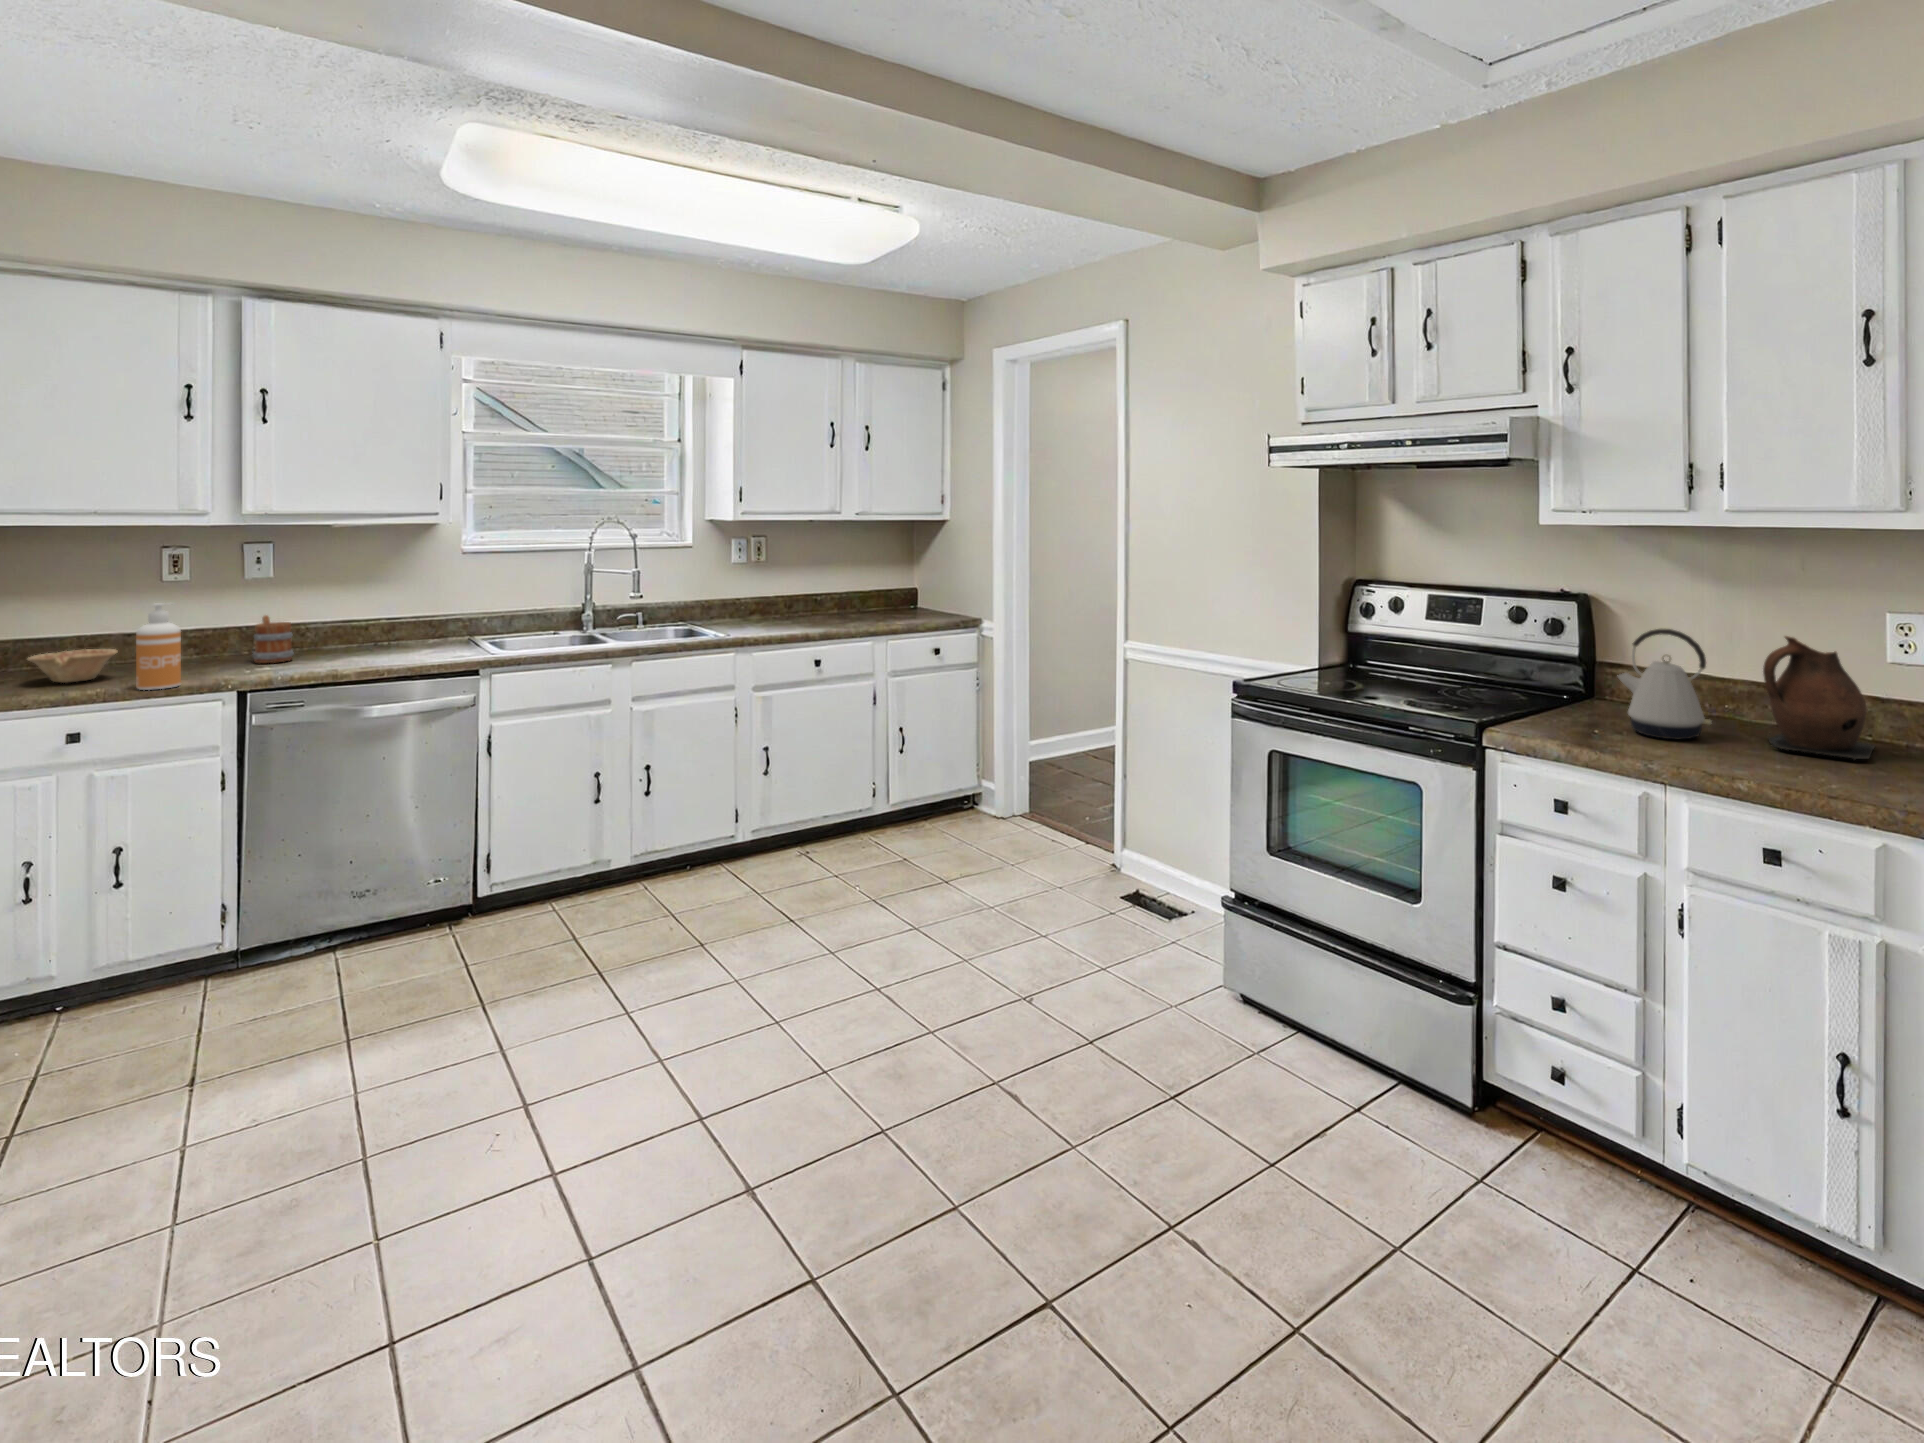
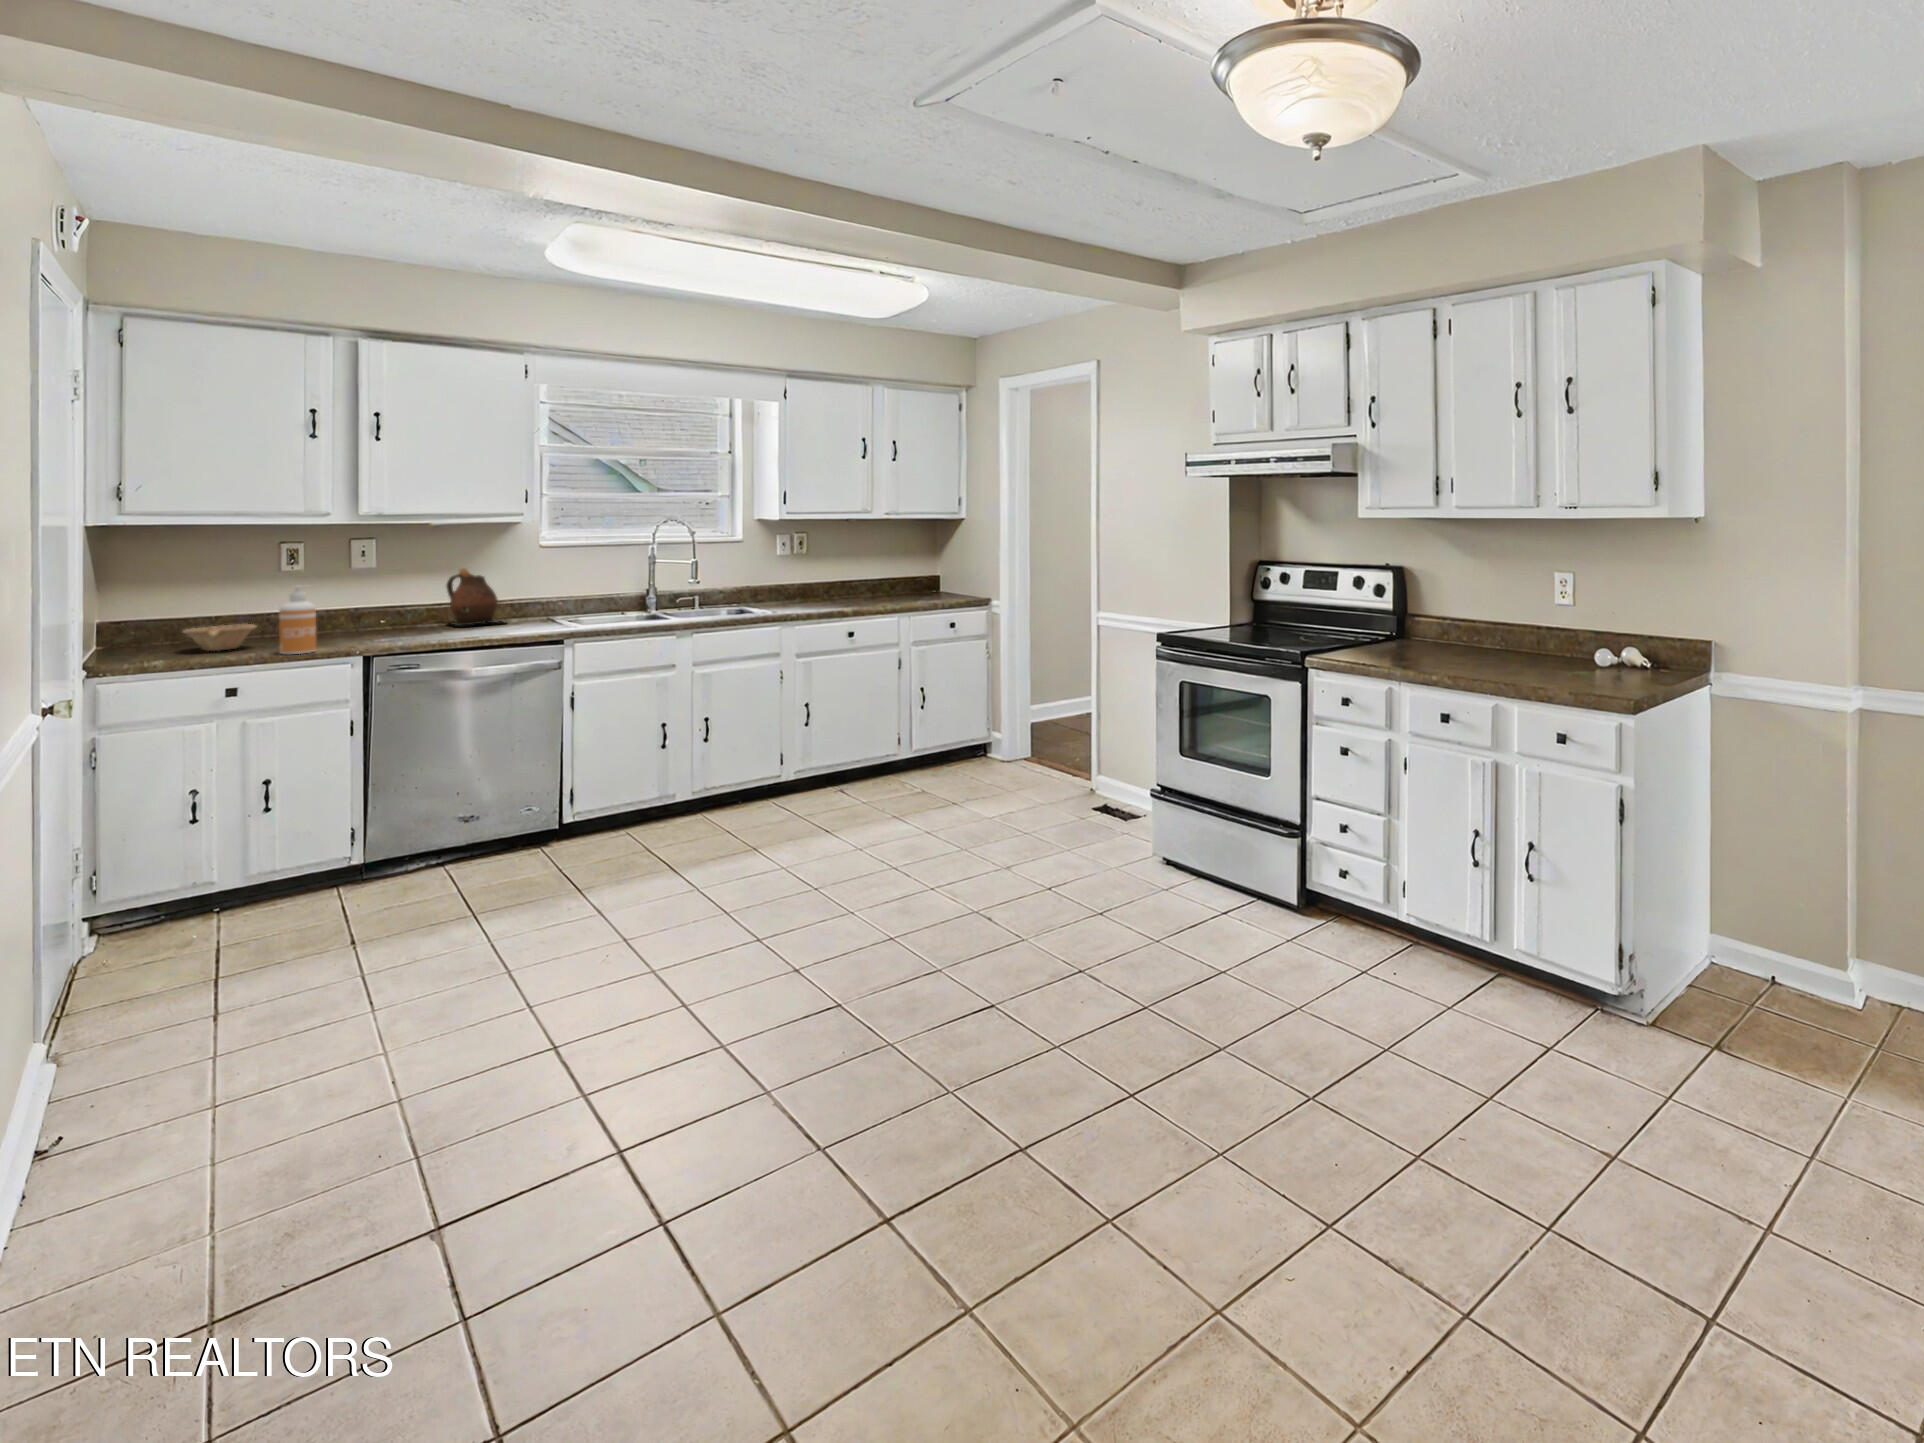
mug: present [253,615,293,663] -> none [366,598,402,636]
kettle: present [1617,629,1711,739] -> none [1394,585,1448,656]
ceramic pitcher: present [1763,636,1874,760] -> present [446,568,502,626]

